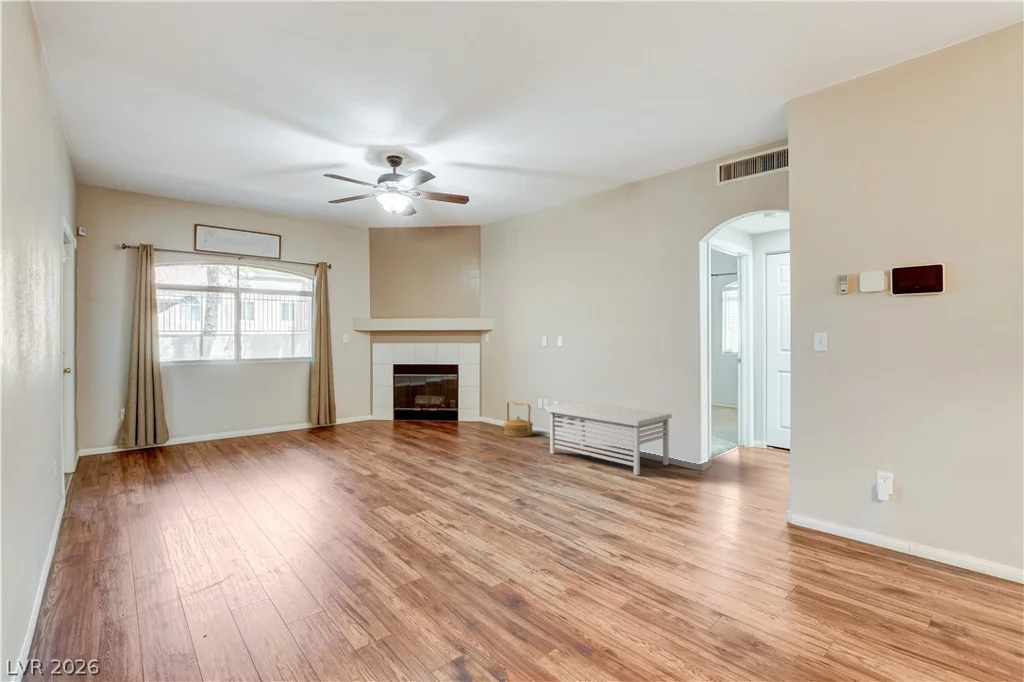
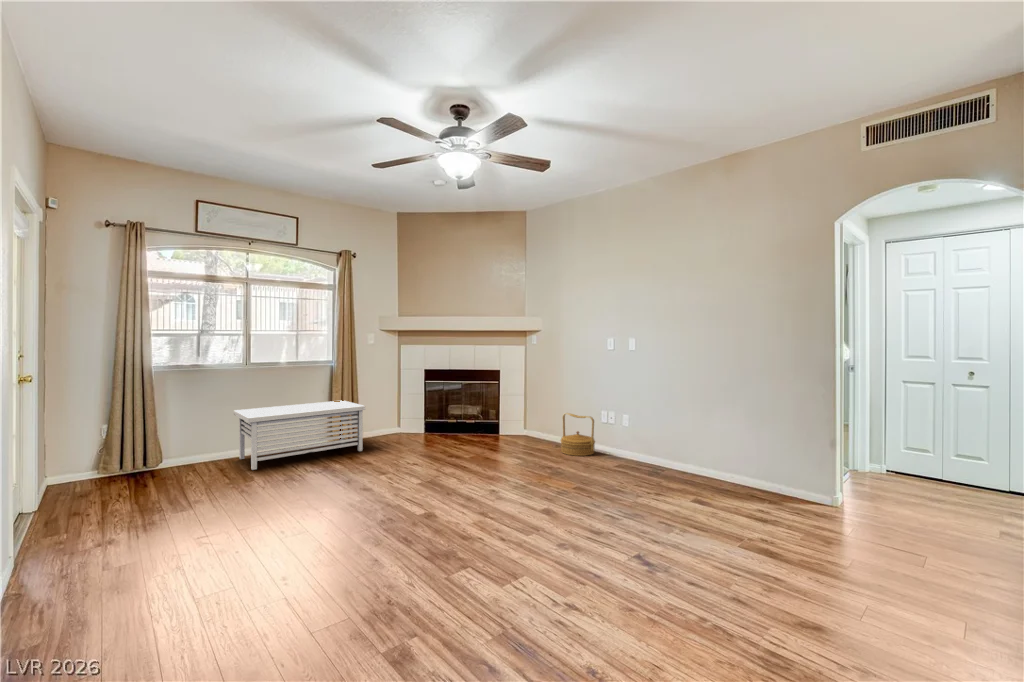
storage bench: present [546,402,672,475] -> present [234,400,365,470]

